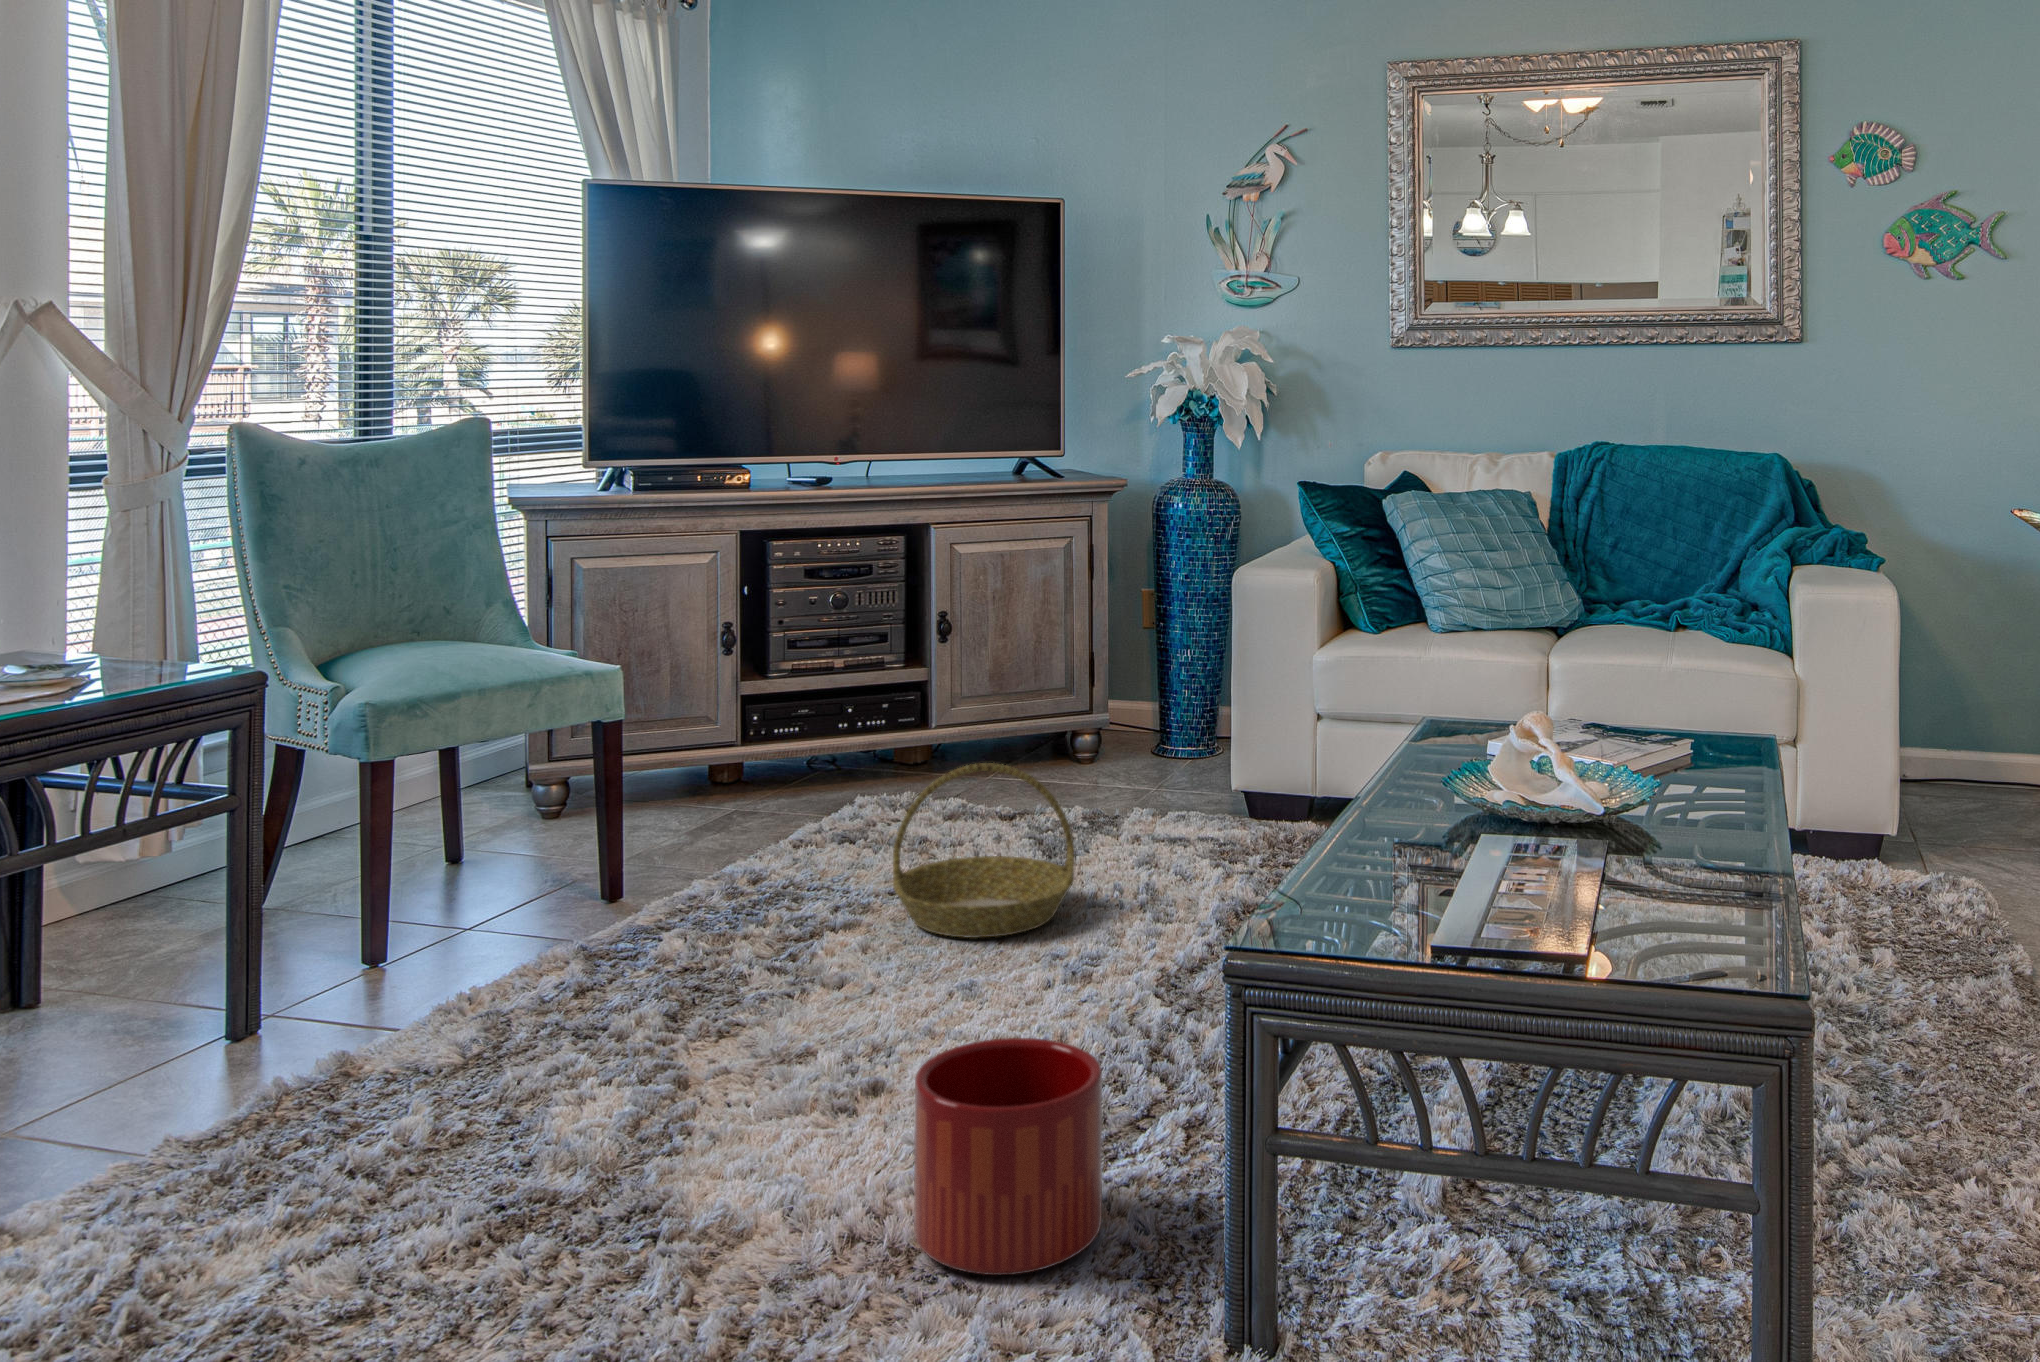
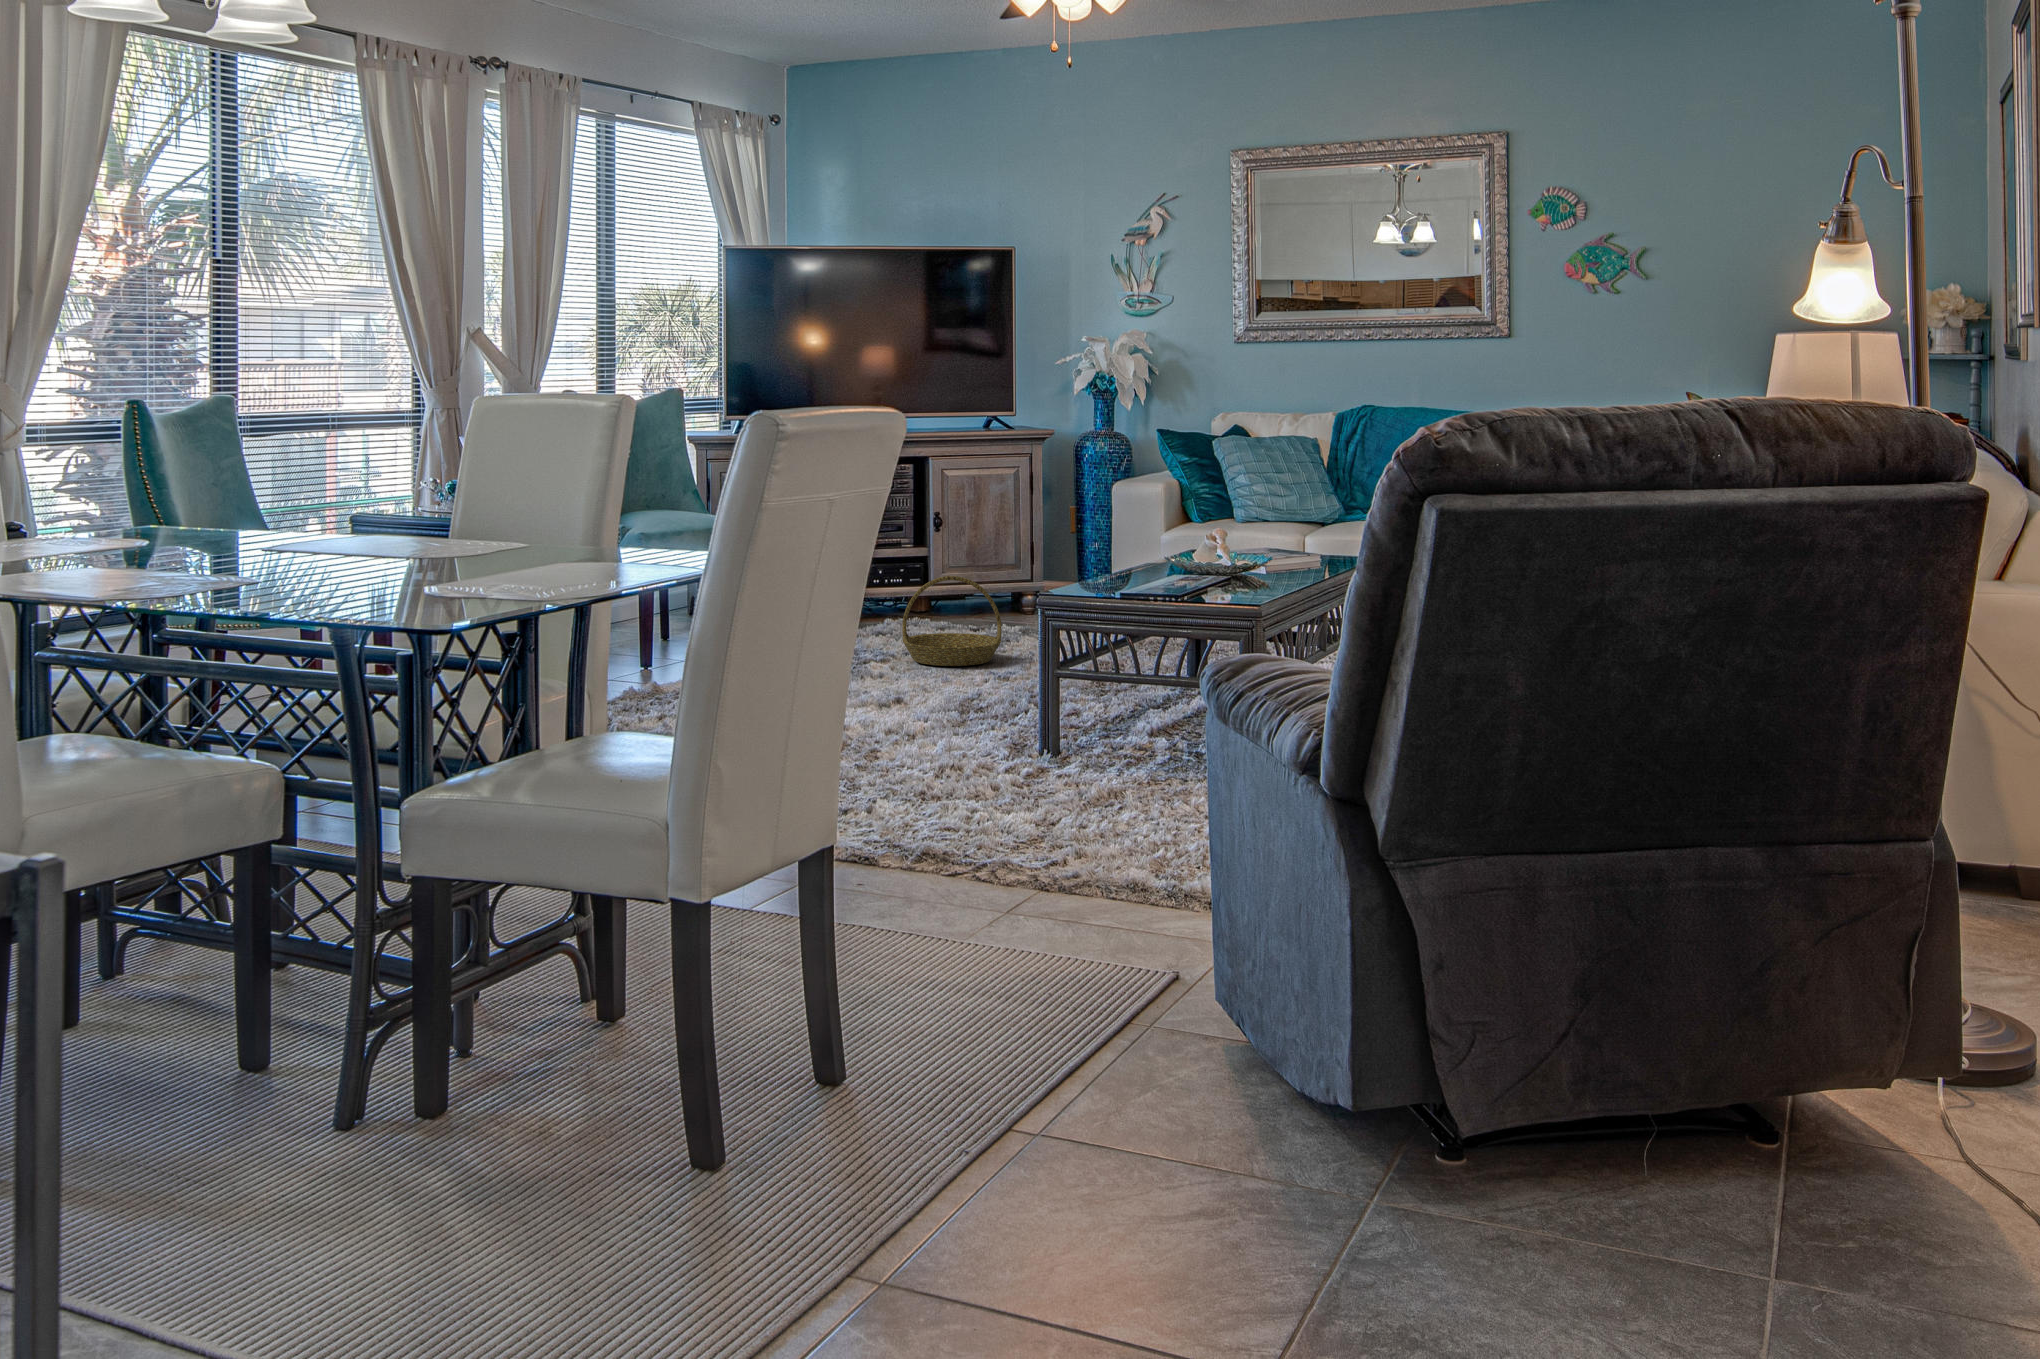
planter: present [914,1038,1102,1275] -> none [906,657,987,741]

